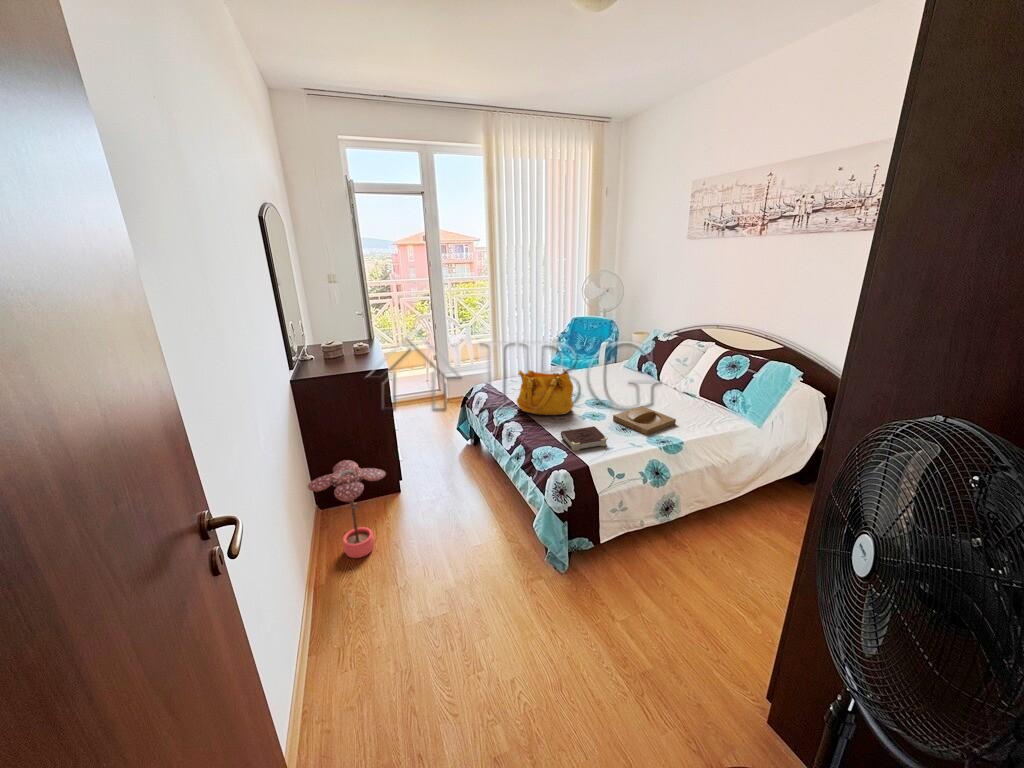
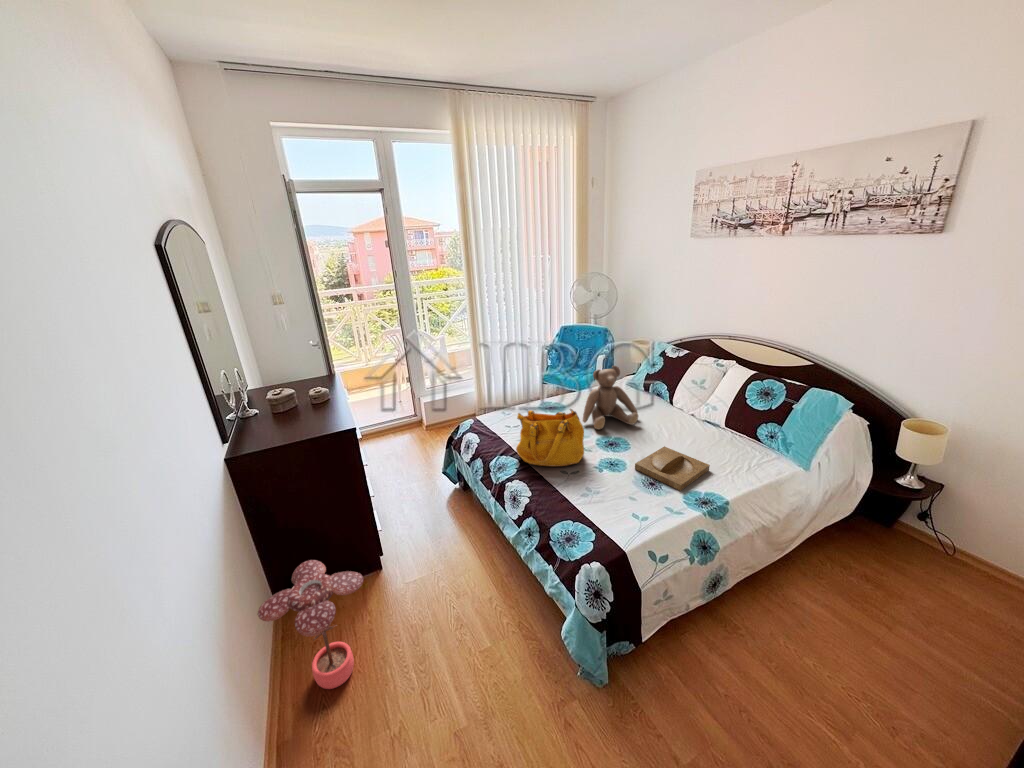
teddy bear: none [577,342,627,394] -> present [583,366,638,429]
book: present [561,426,607,451] -> none [580,485,639,525]

